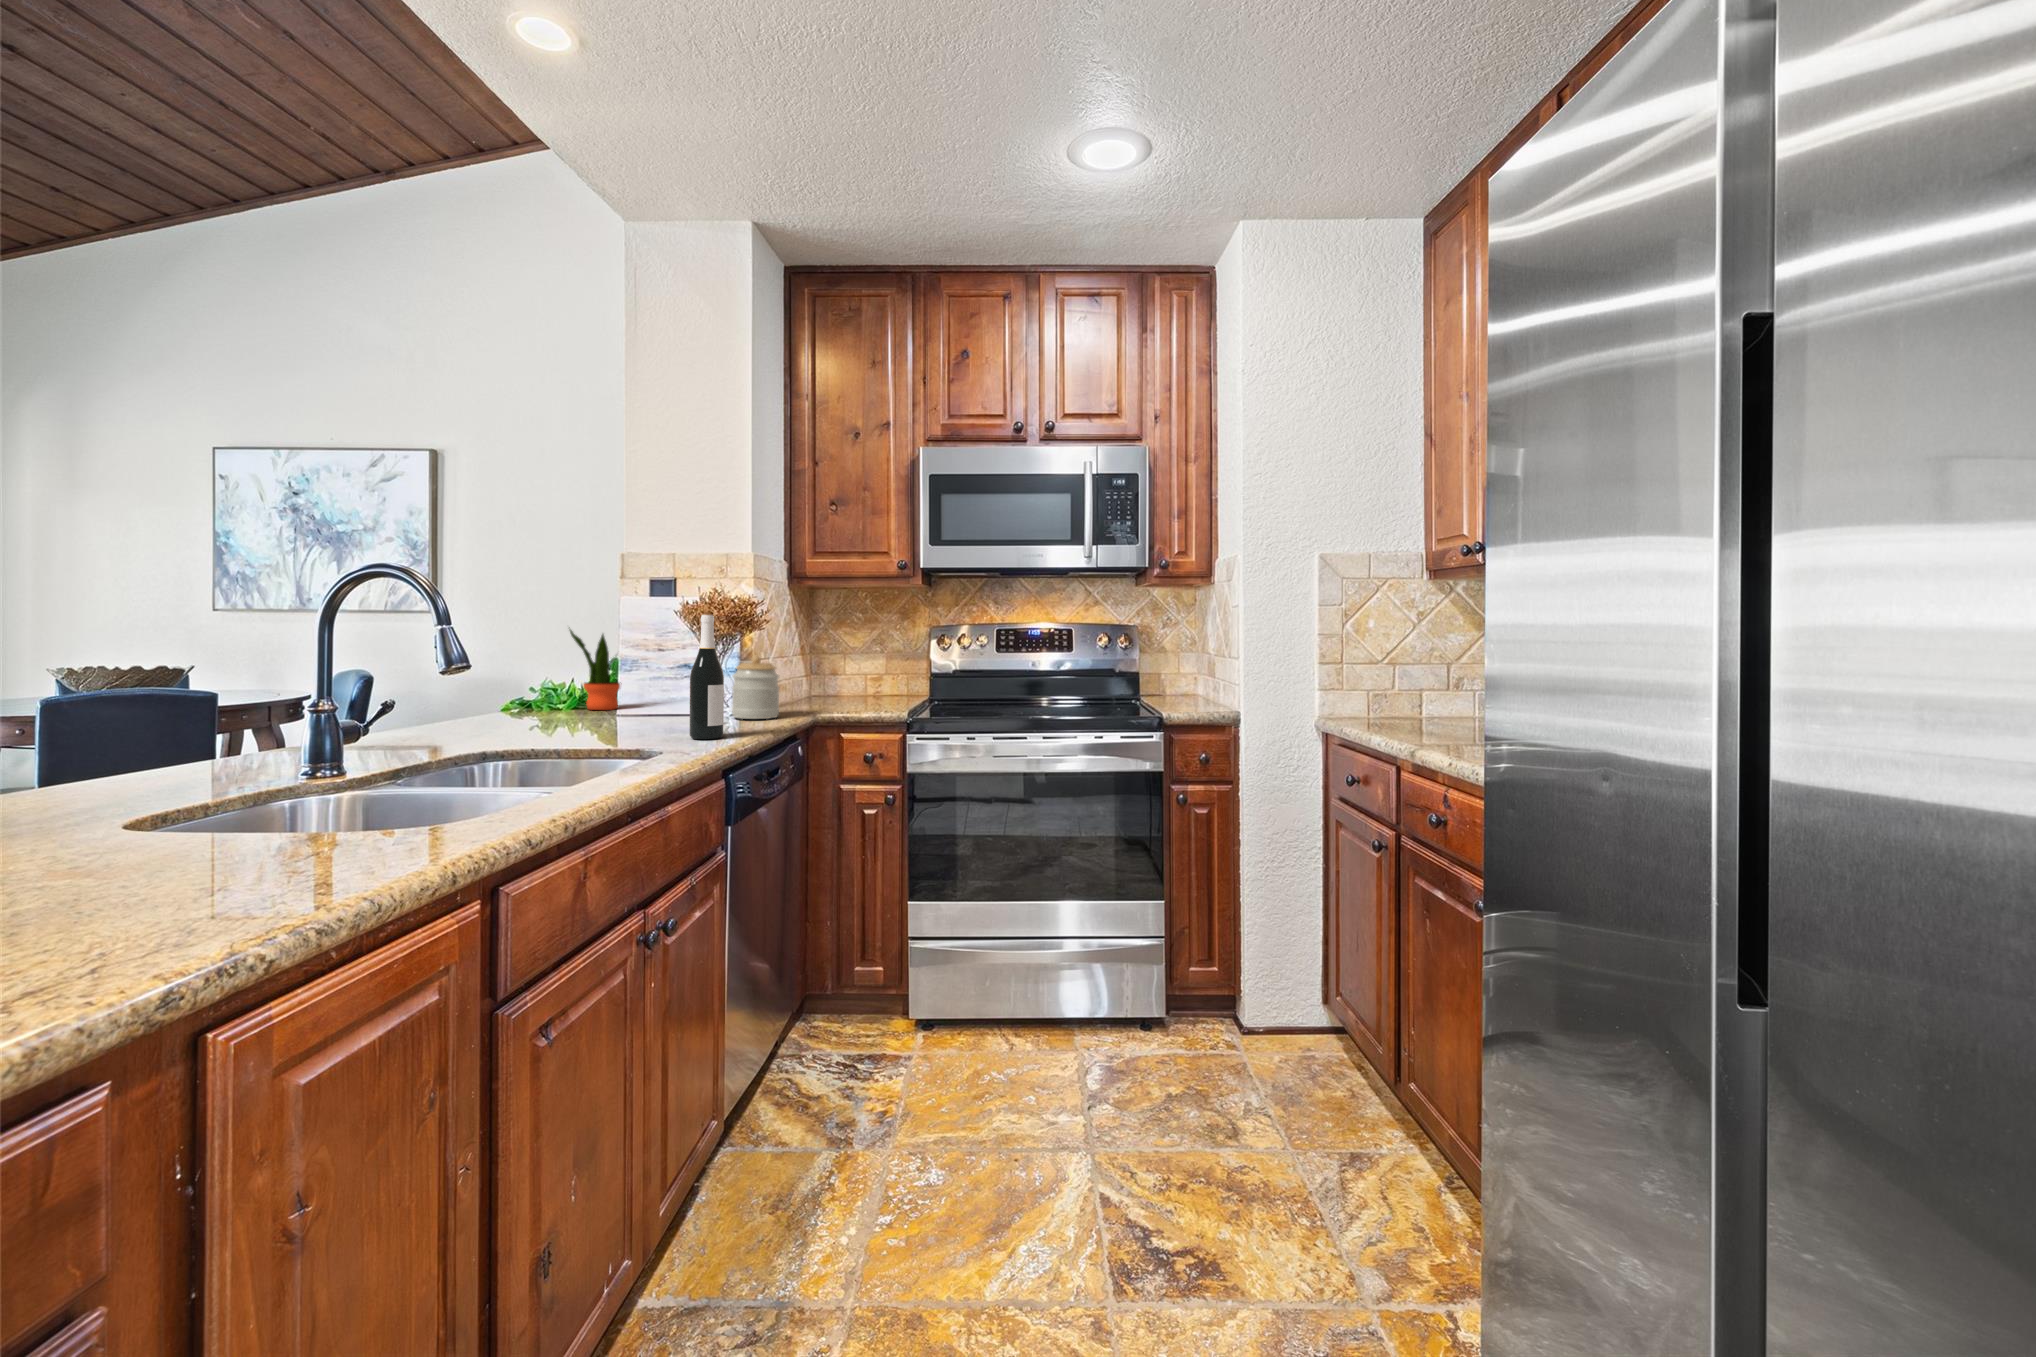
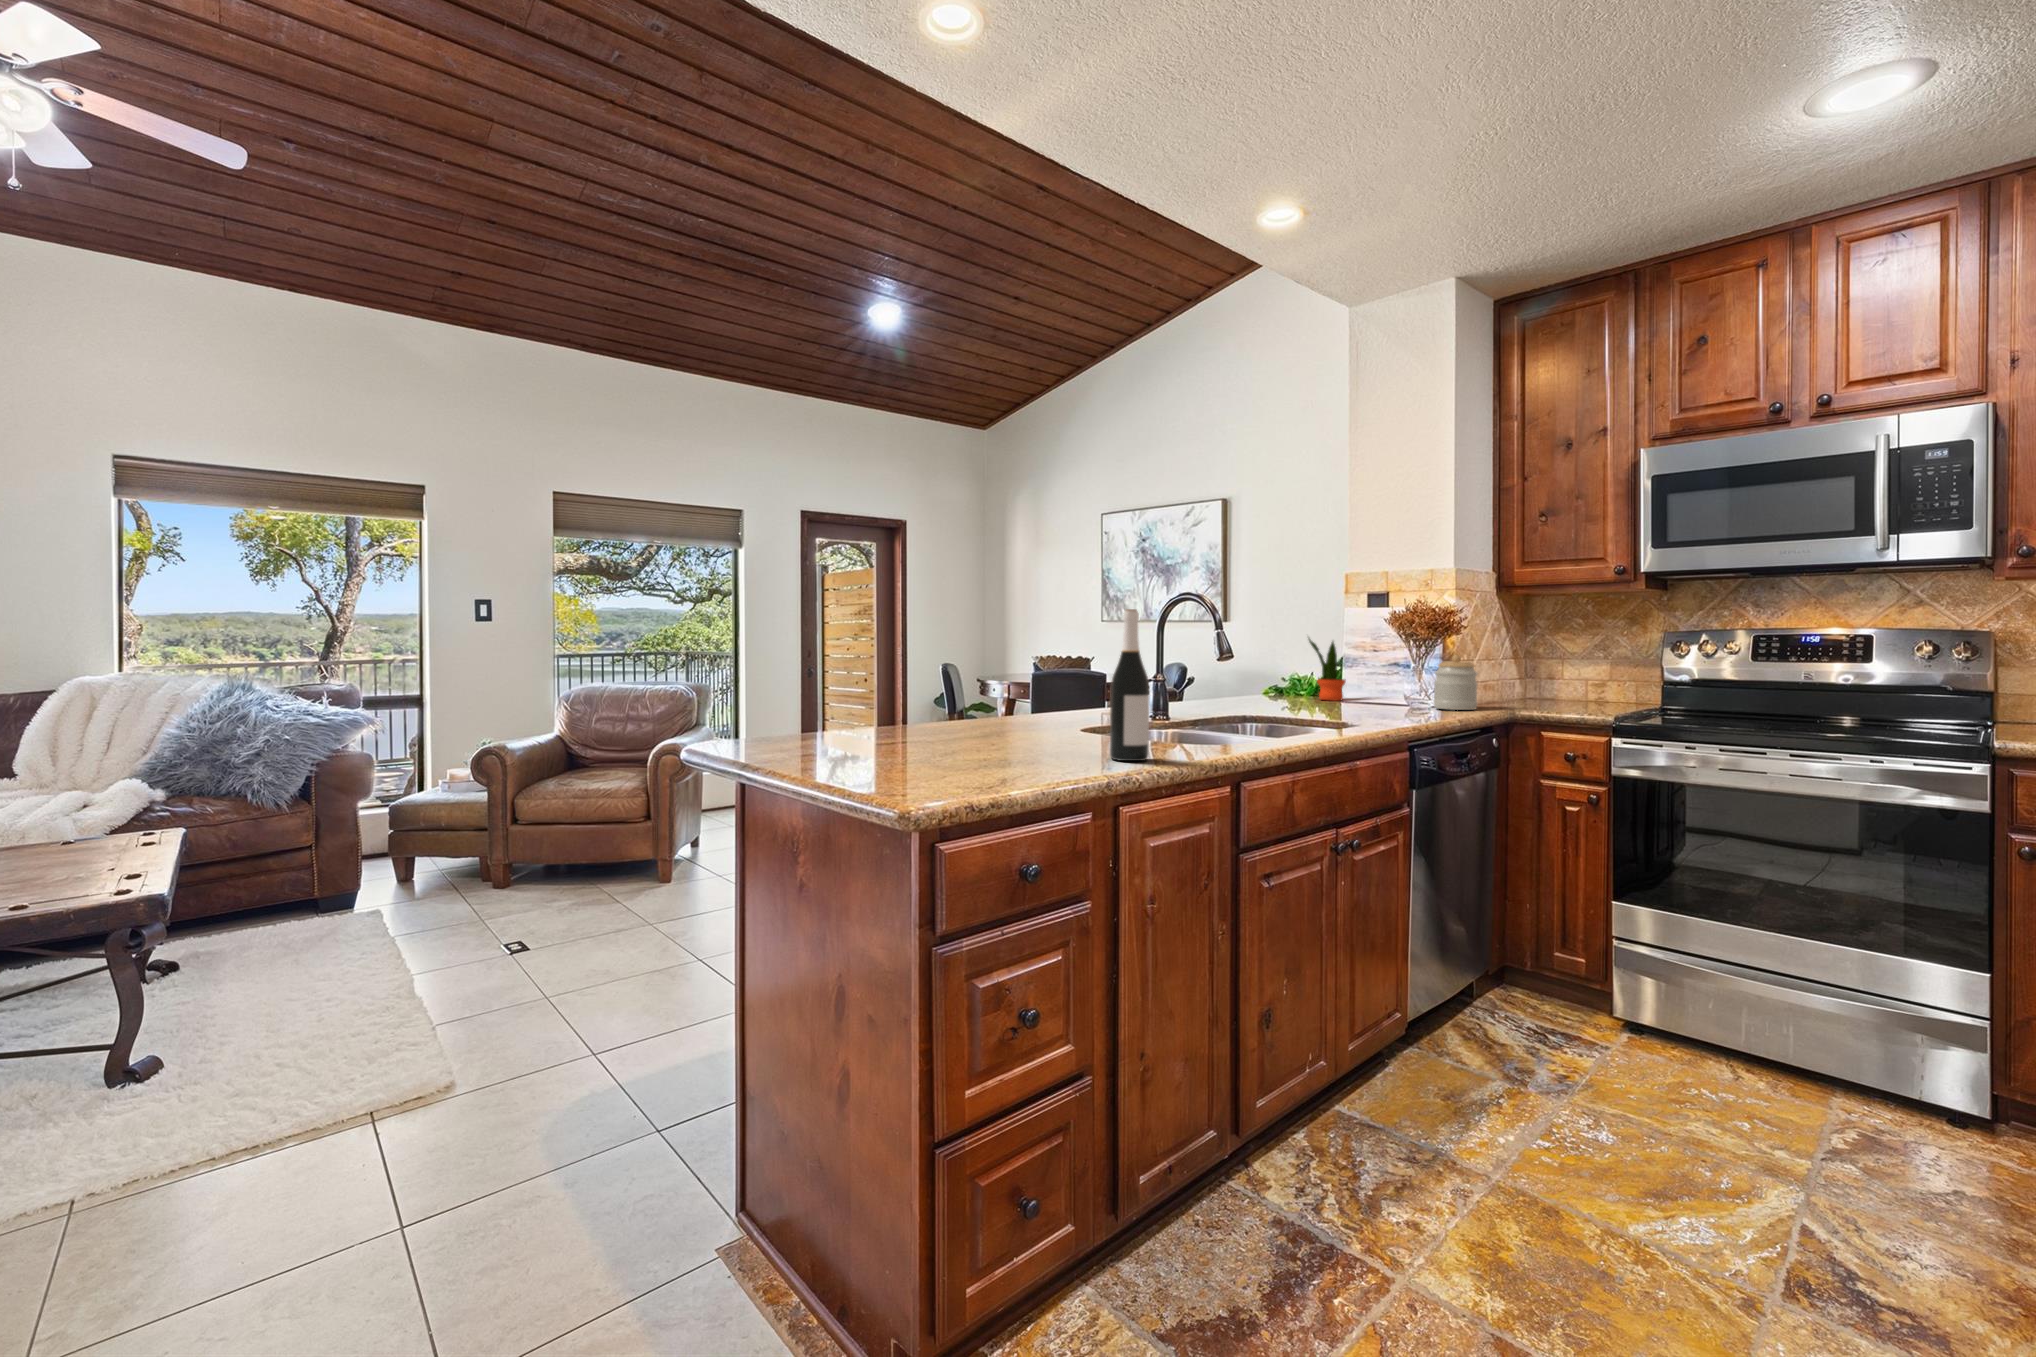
wine bottle: present [690,614,724,739] -> present [1110,609,1150,761]

